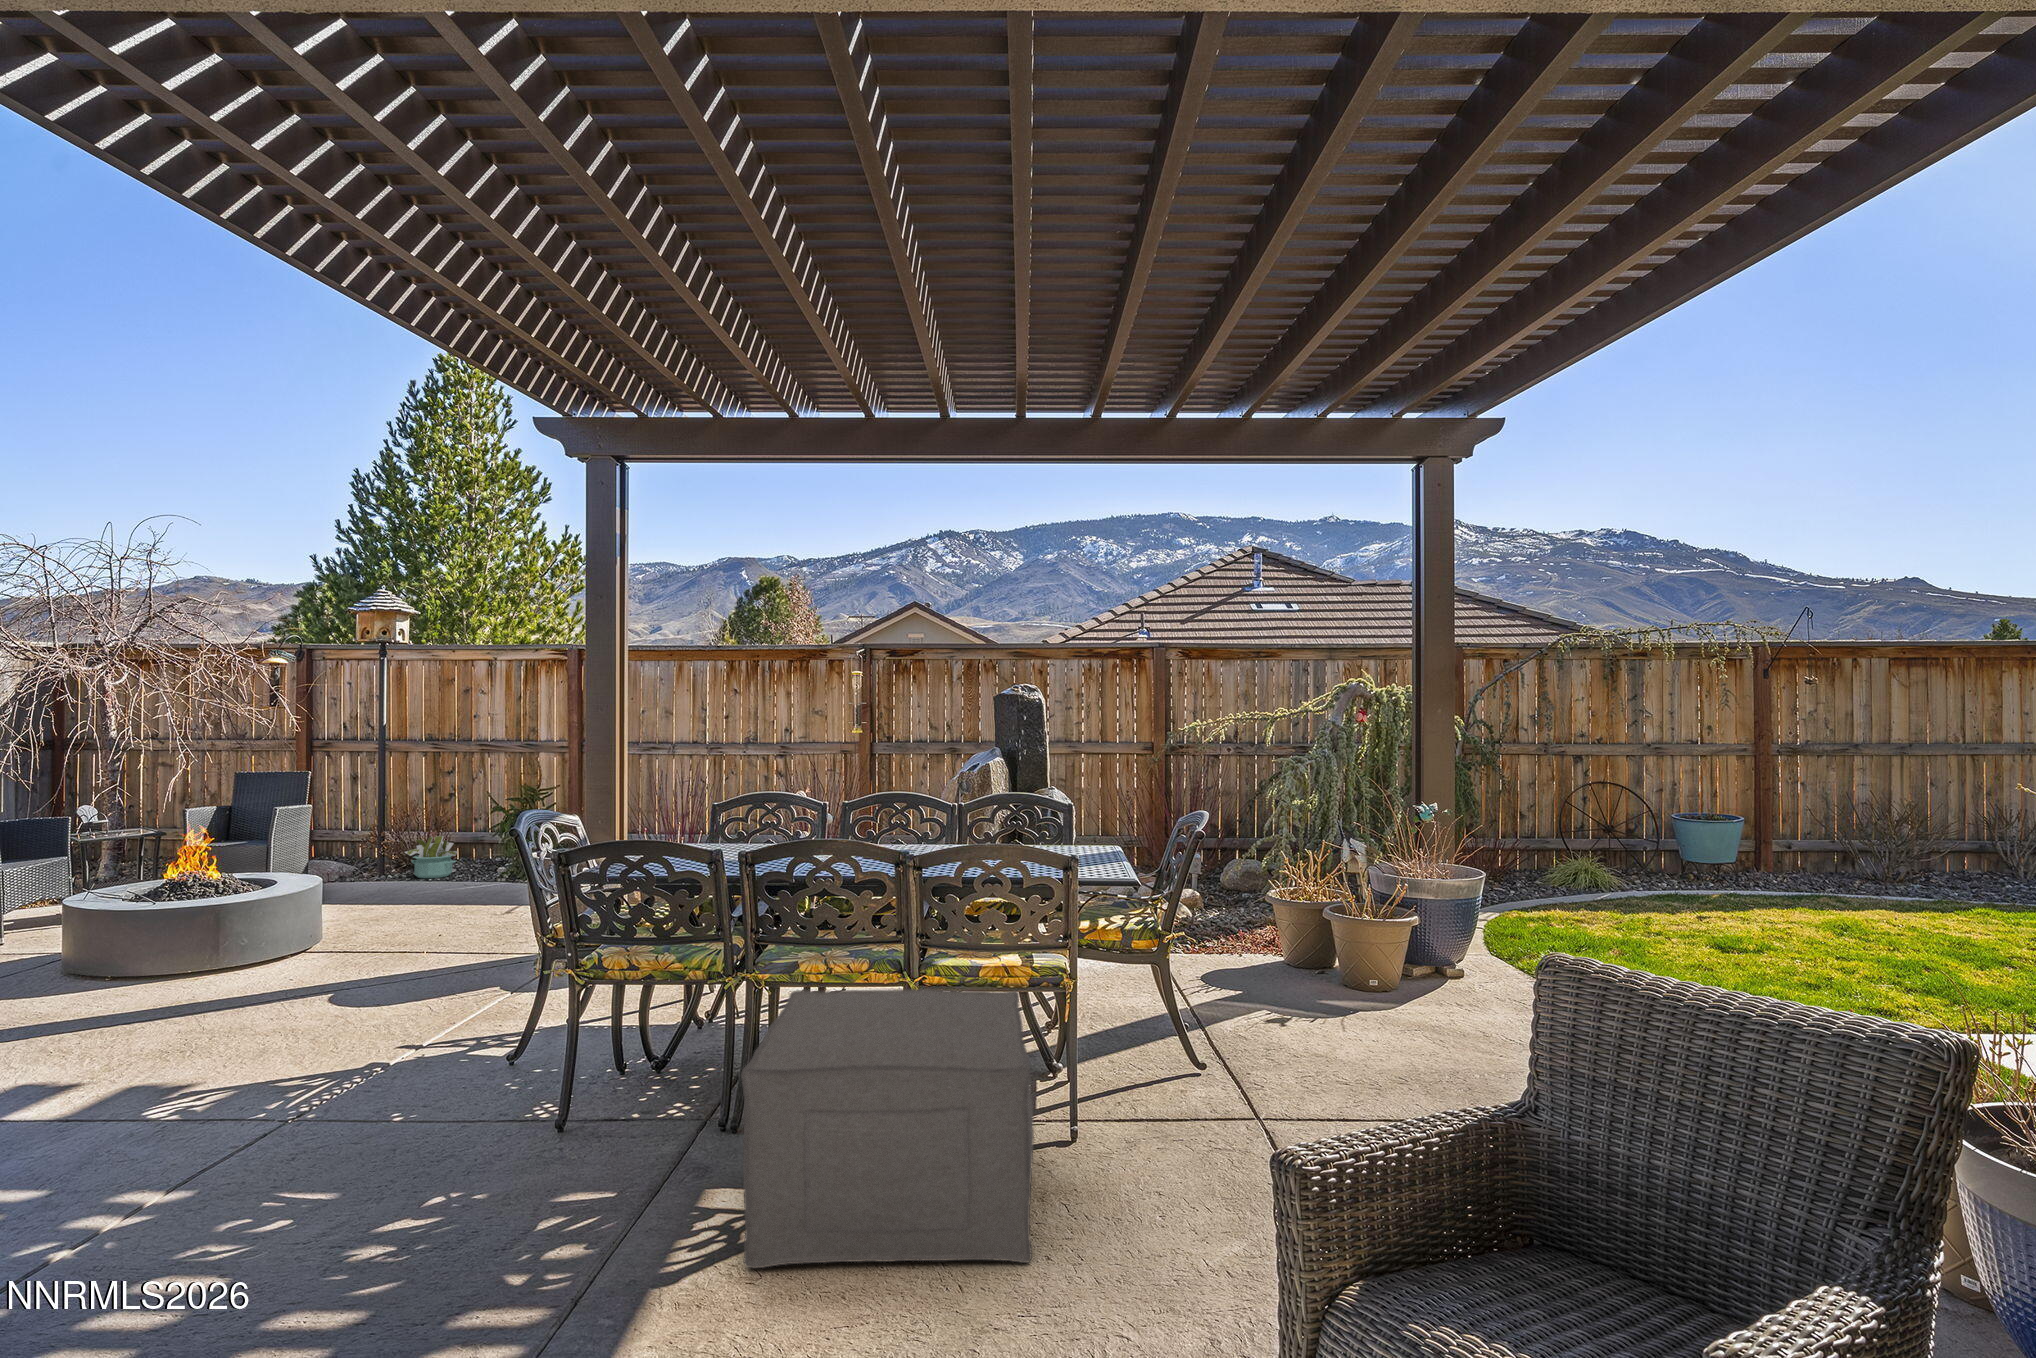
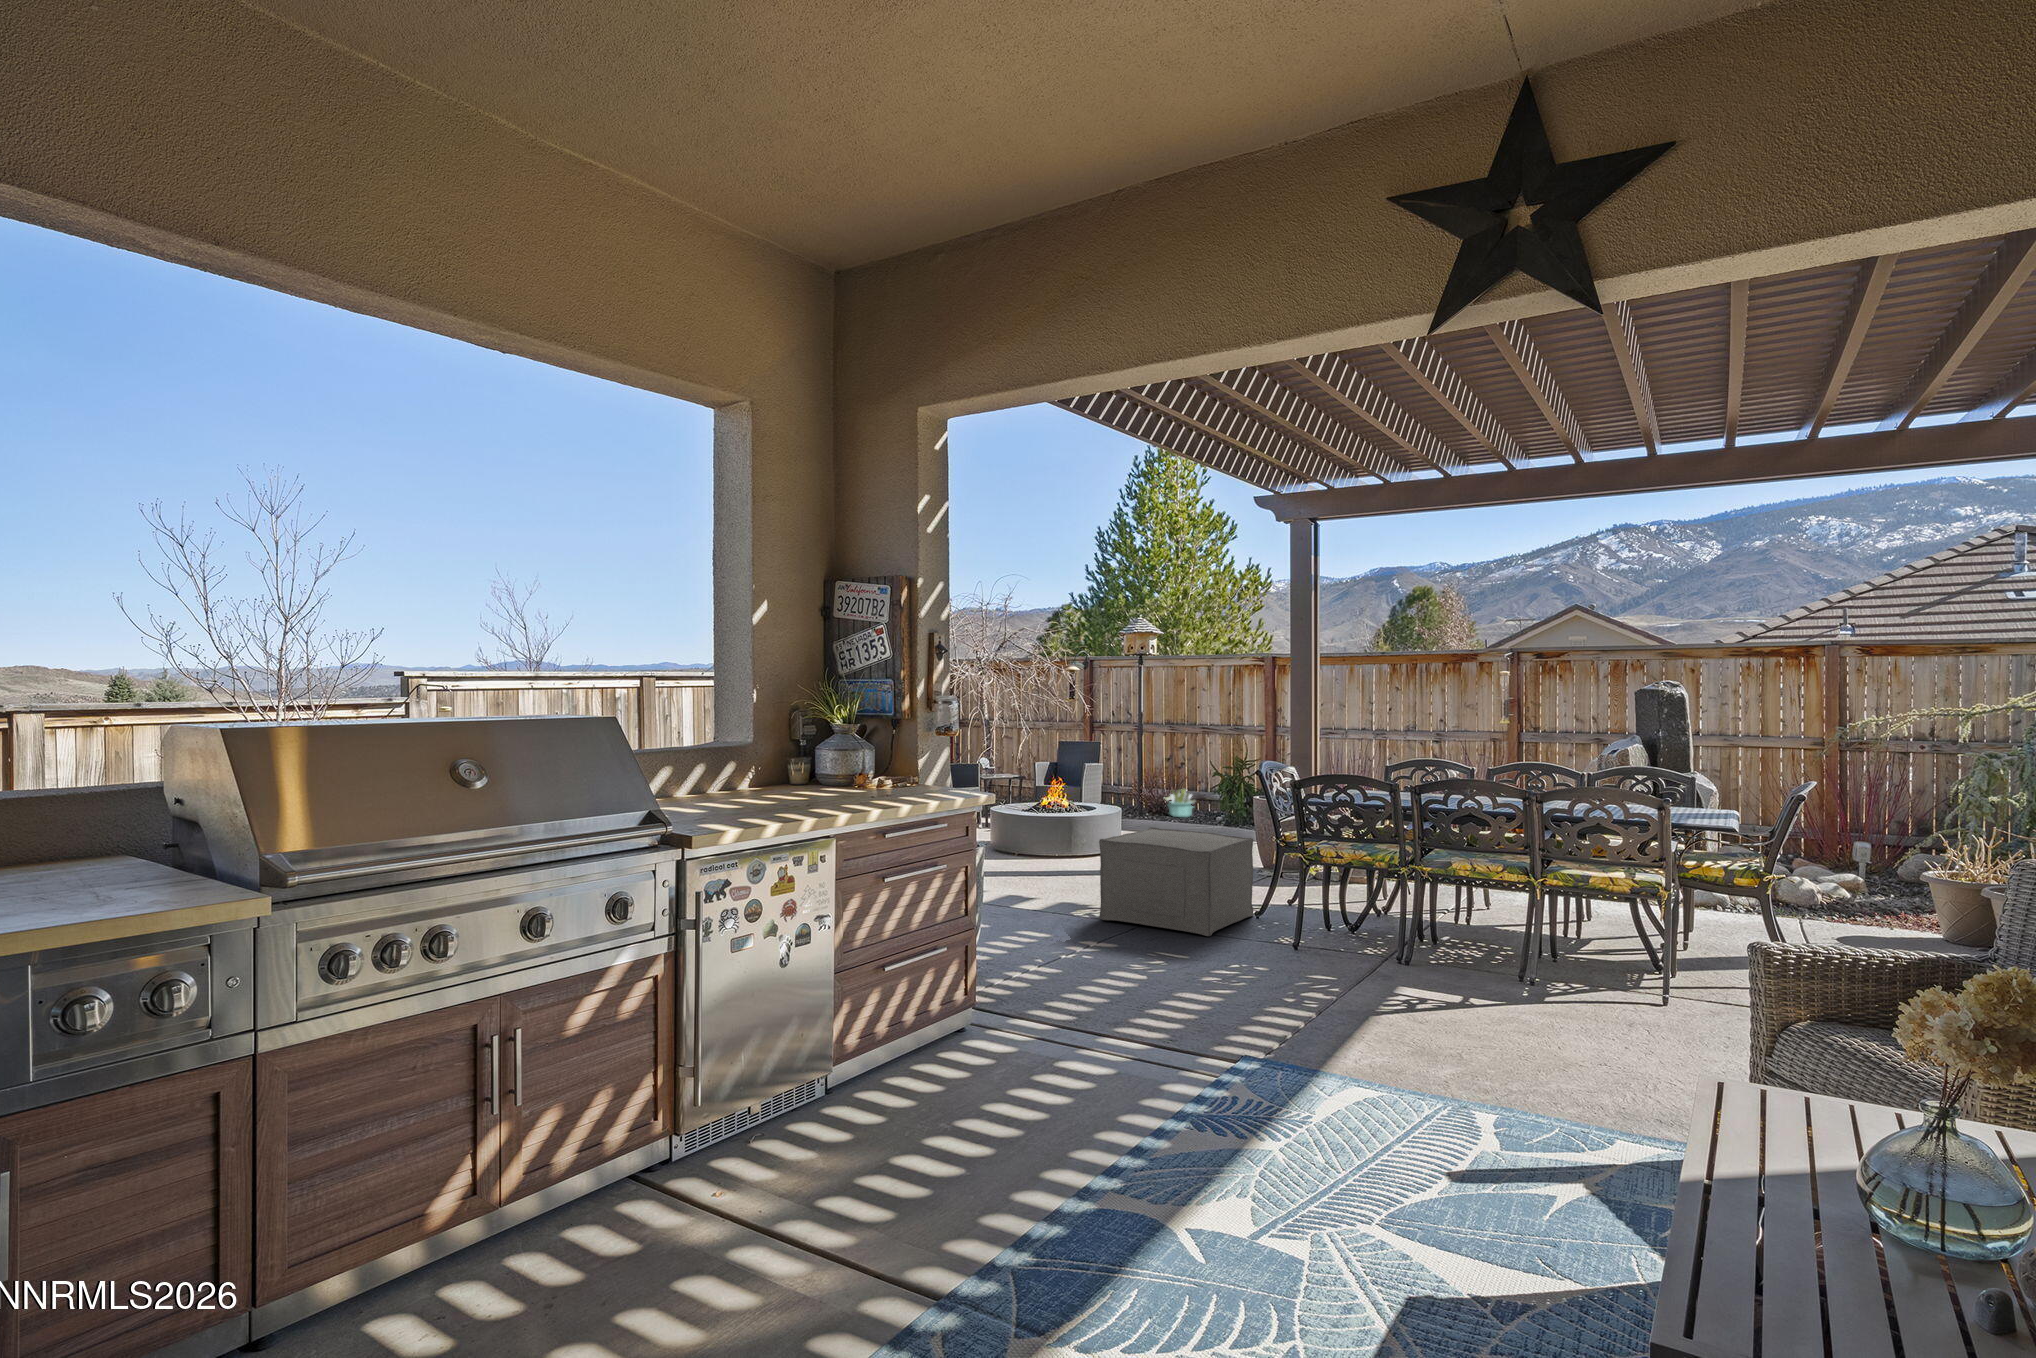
ottoman: present [741,989,1034,1268] -> present [1099,828,1253,936]

